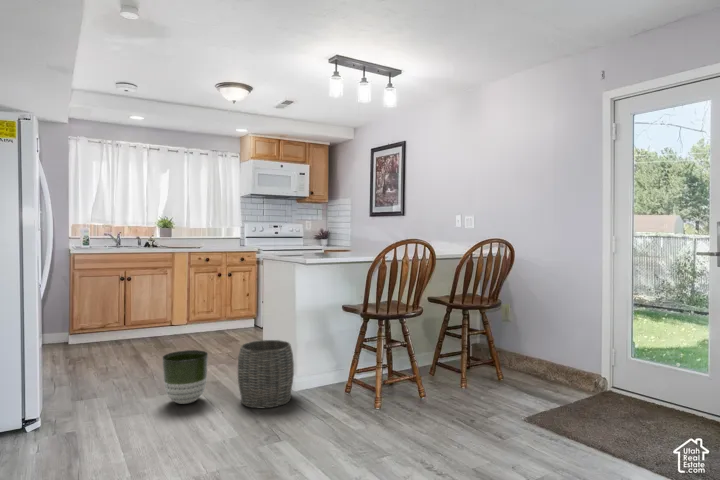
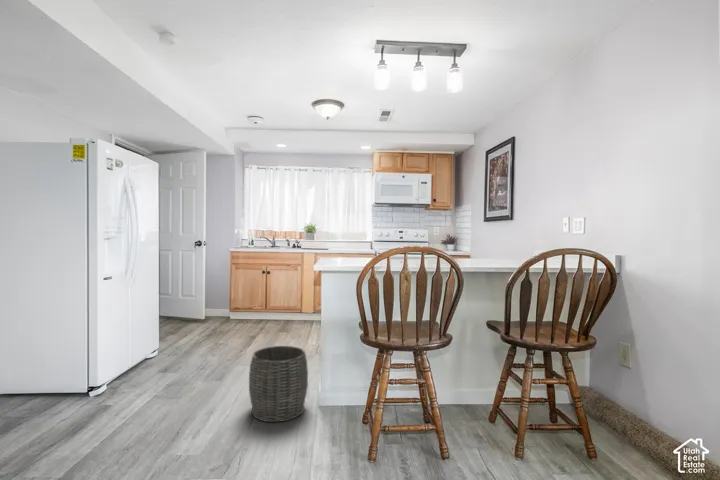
planter: present [163,350,208,404] -> none [195,345,238,397]

